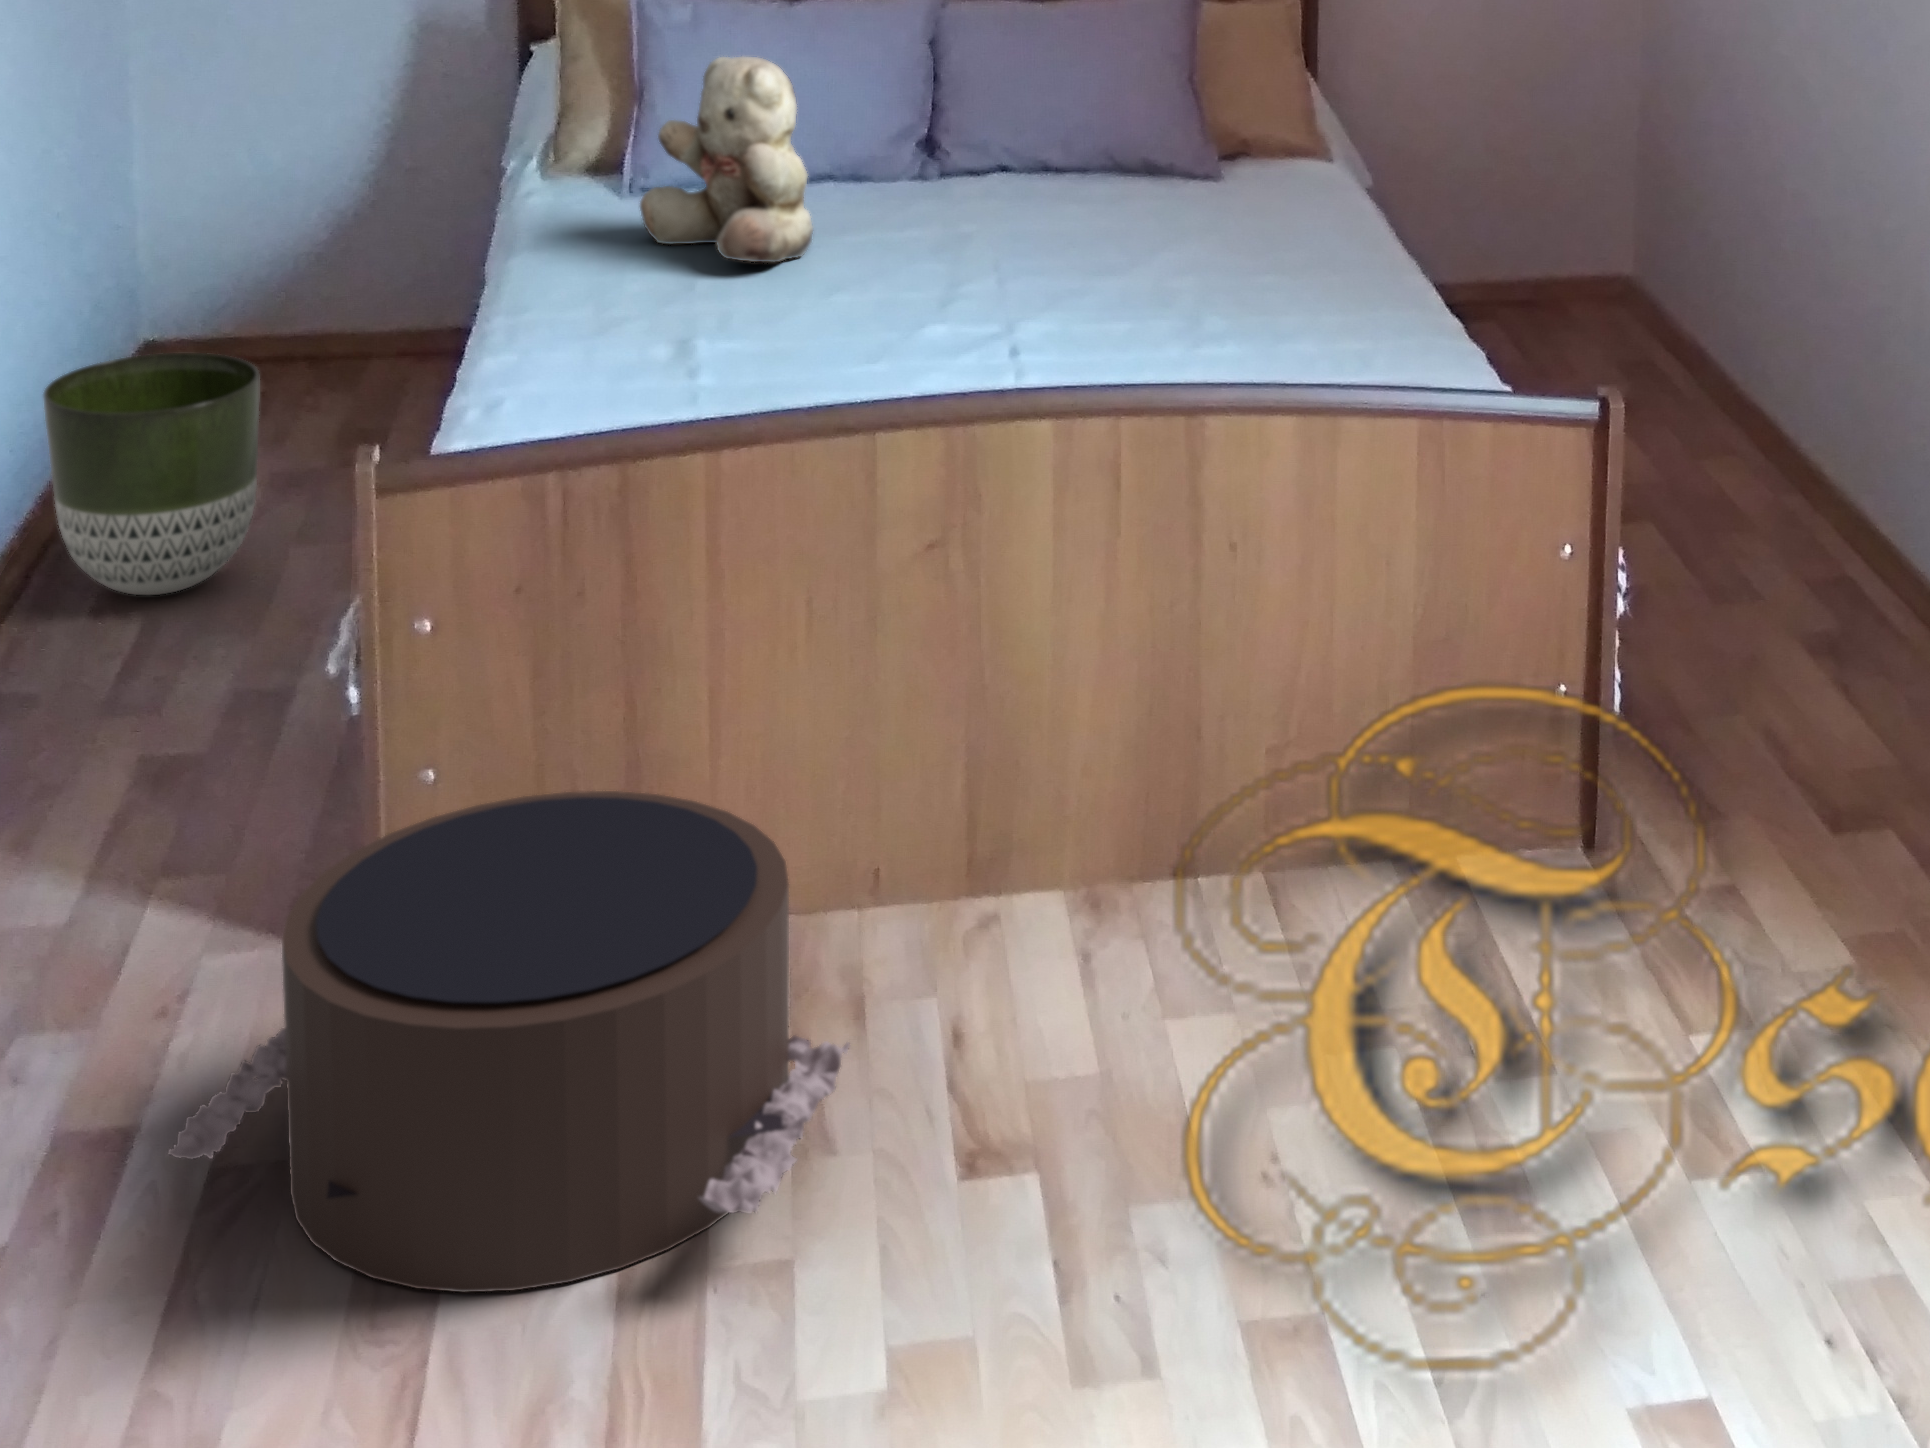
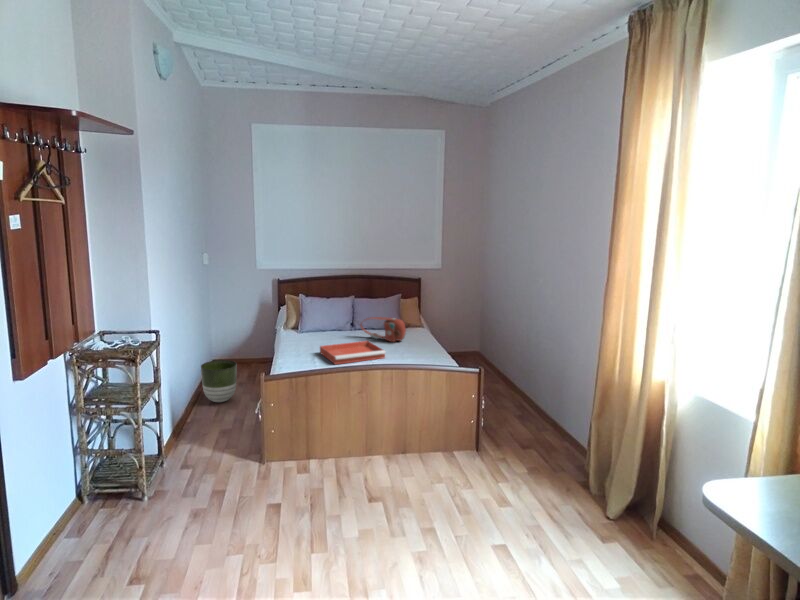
teddy bear: present [640,56,813,262] -> none [302,308,333,344]
handbag: none [969,107,1219,245] -> present [360,317,406,342]
tray: none [730,241,1099,380] -> present [320,341,386,364]
pouf: present [168,791,850,1292] -> none [233,435,347,519]

